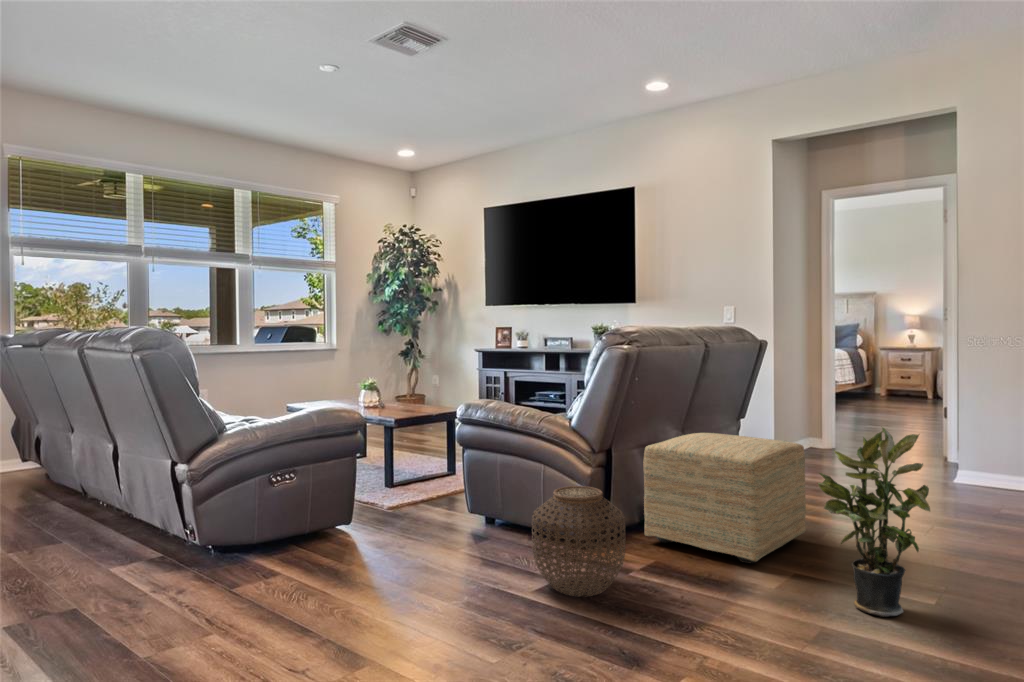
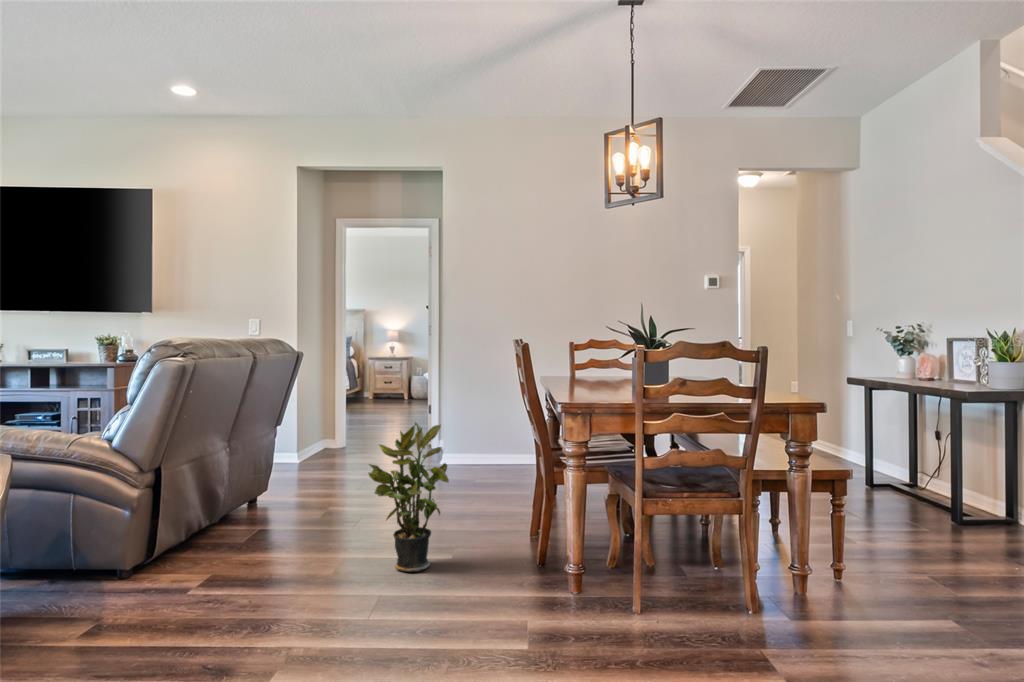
ottoman: present [644,433,806,563] -> none [194,441,345,556]
woven basket: present [532,486,625,597] -> none [71,510,189,633]

